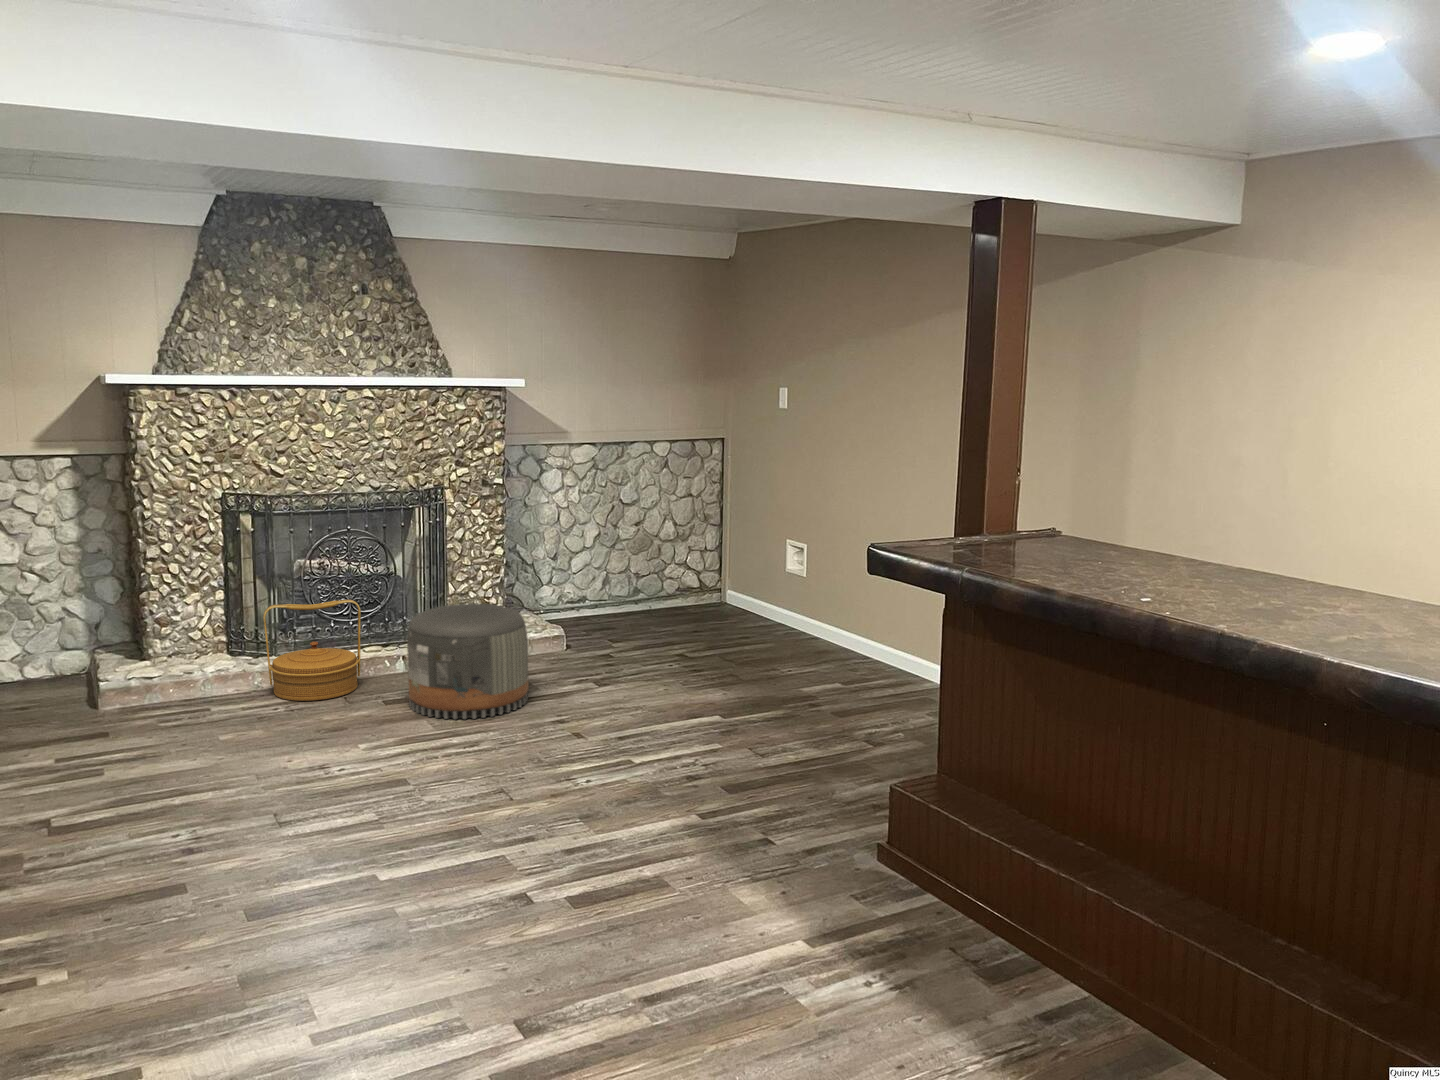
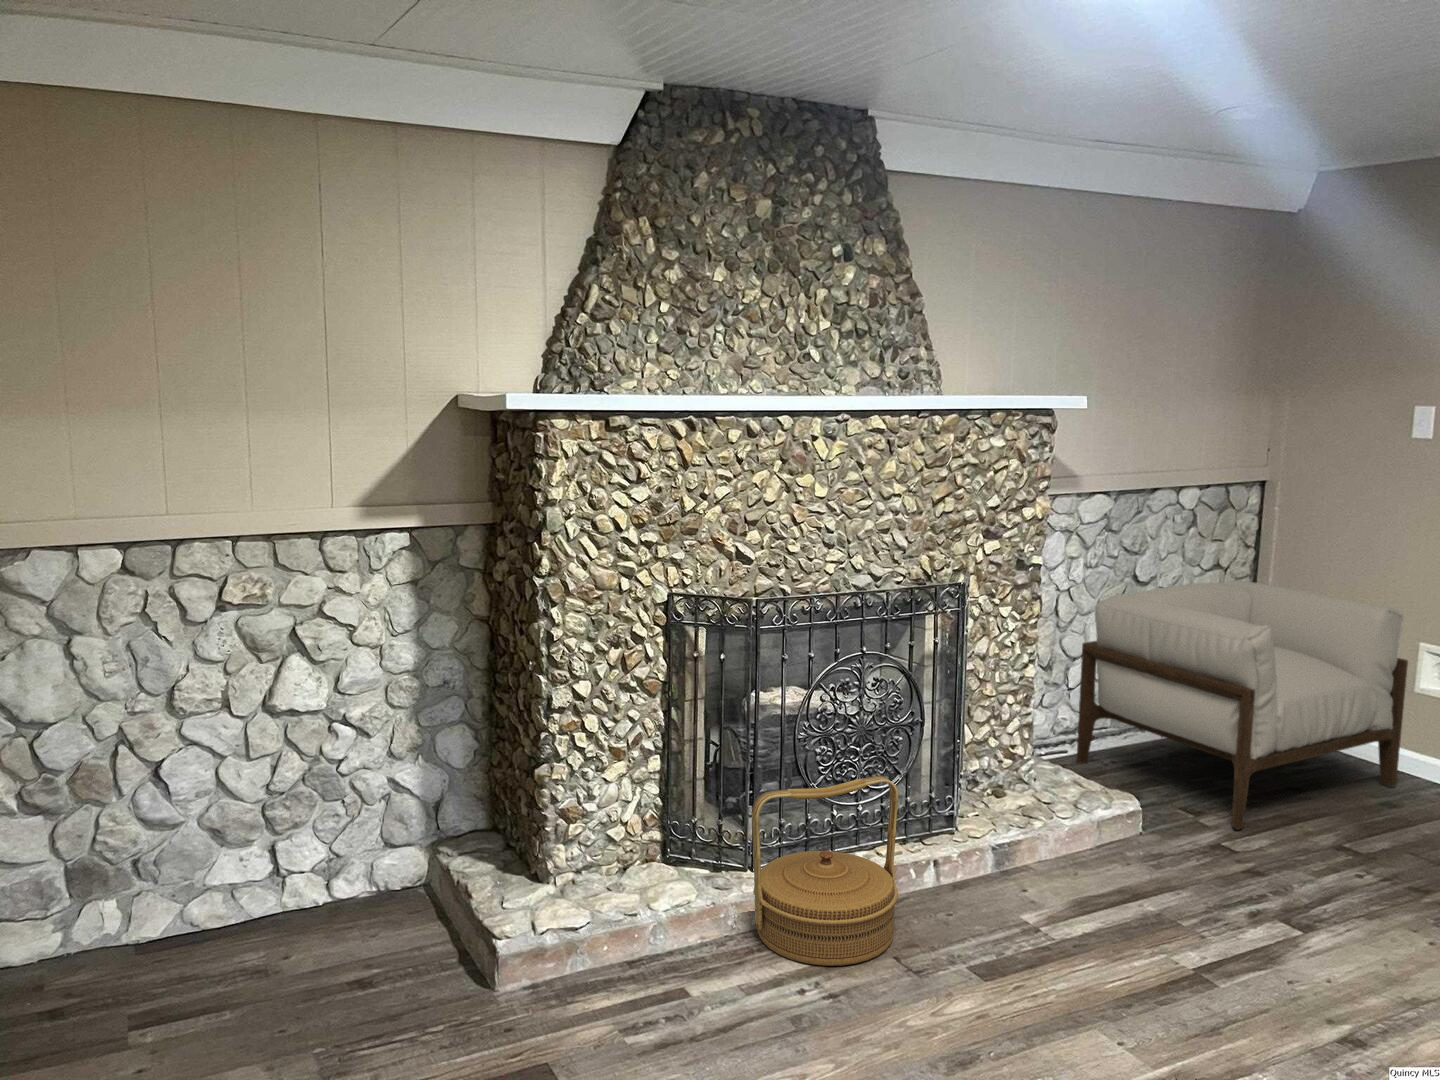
armchair: none [573,504,765,650] -> present [1076,581,1408,830]
pouf: present [407,603,528,719] -> none [1011,786,1239,1026]

